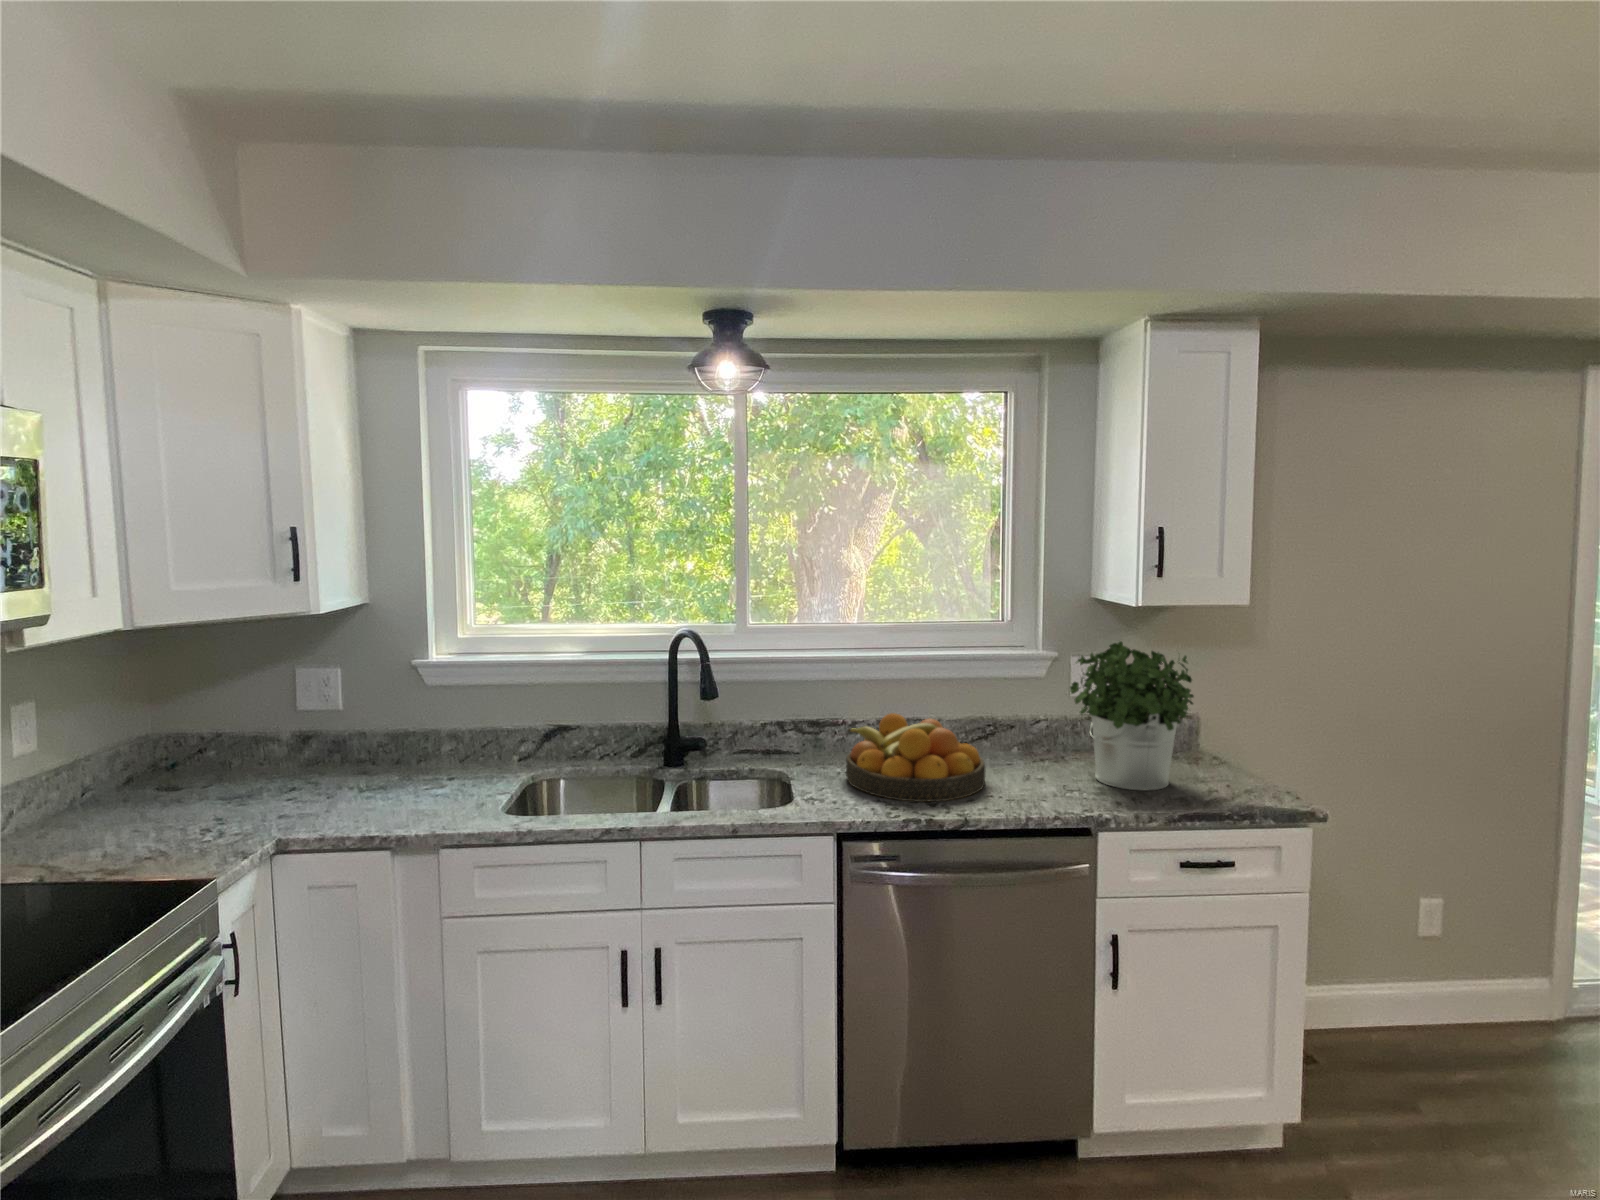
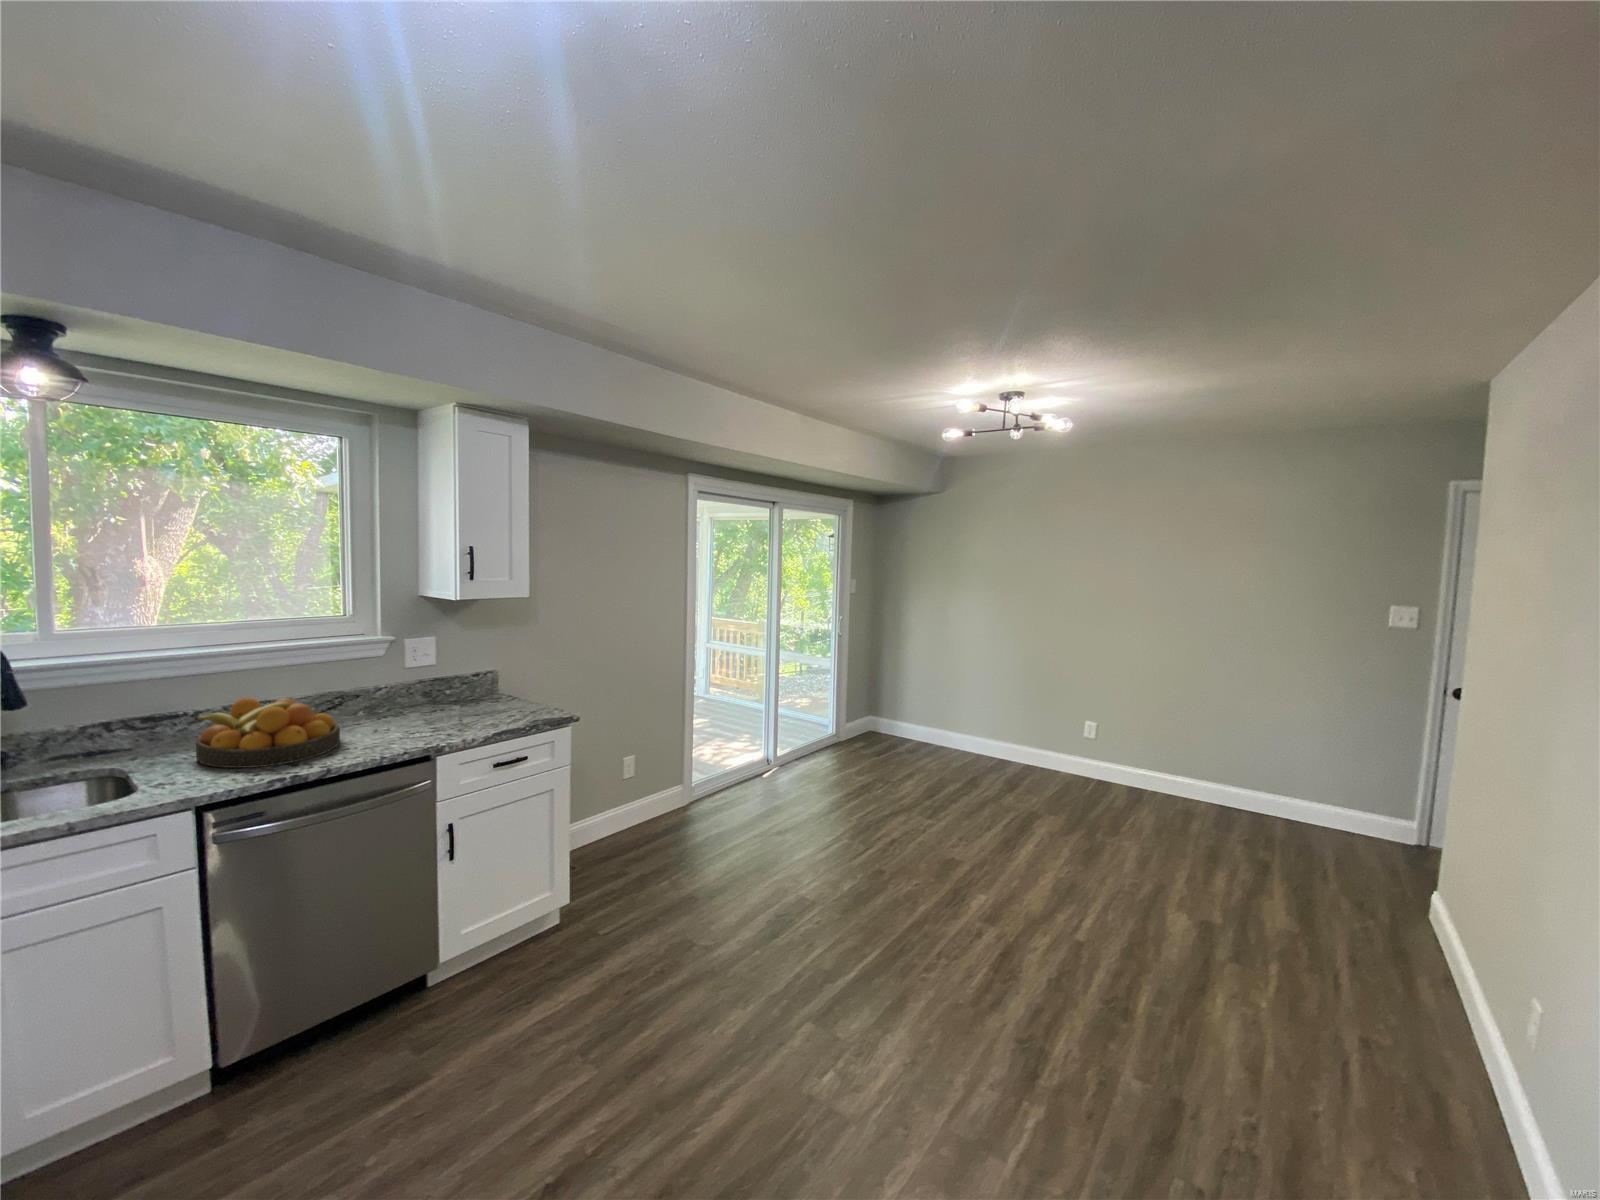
potted plant: present [1070,641,1194,790] -> none [408,625,498,726]

